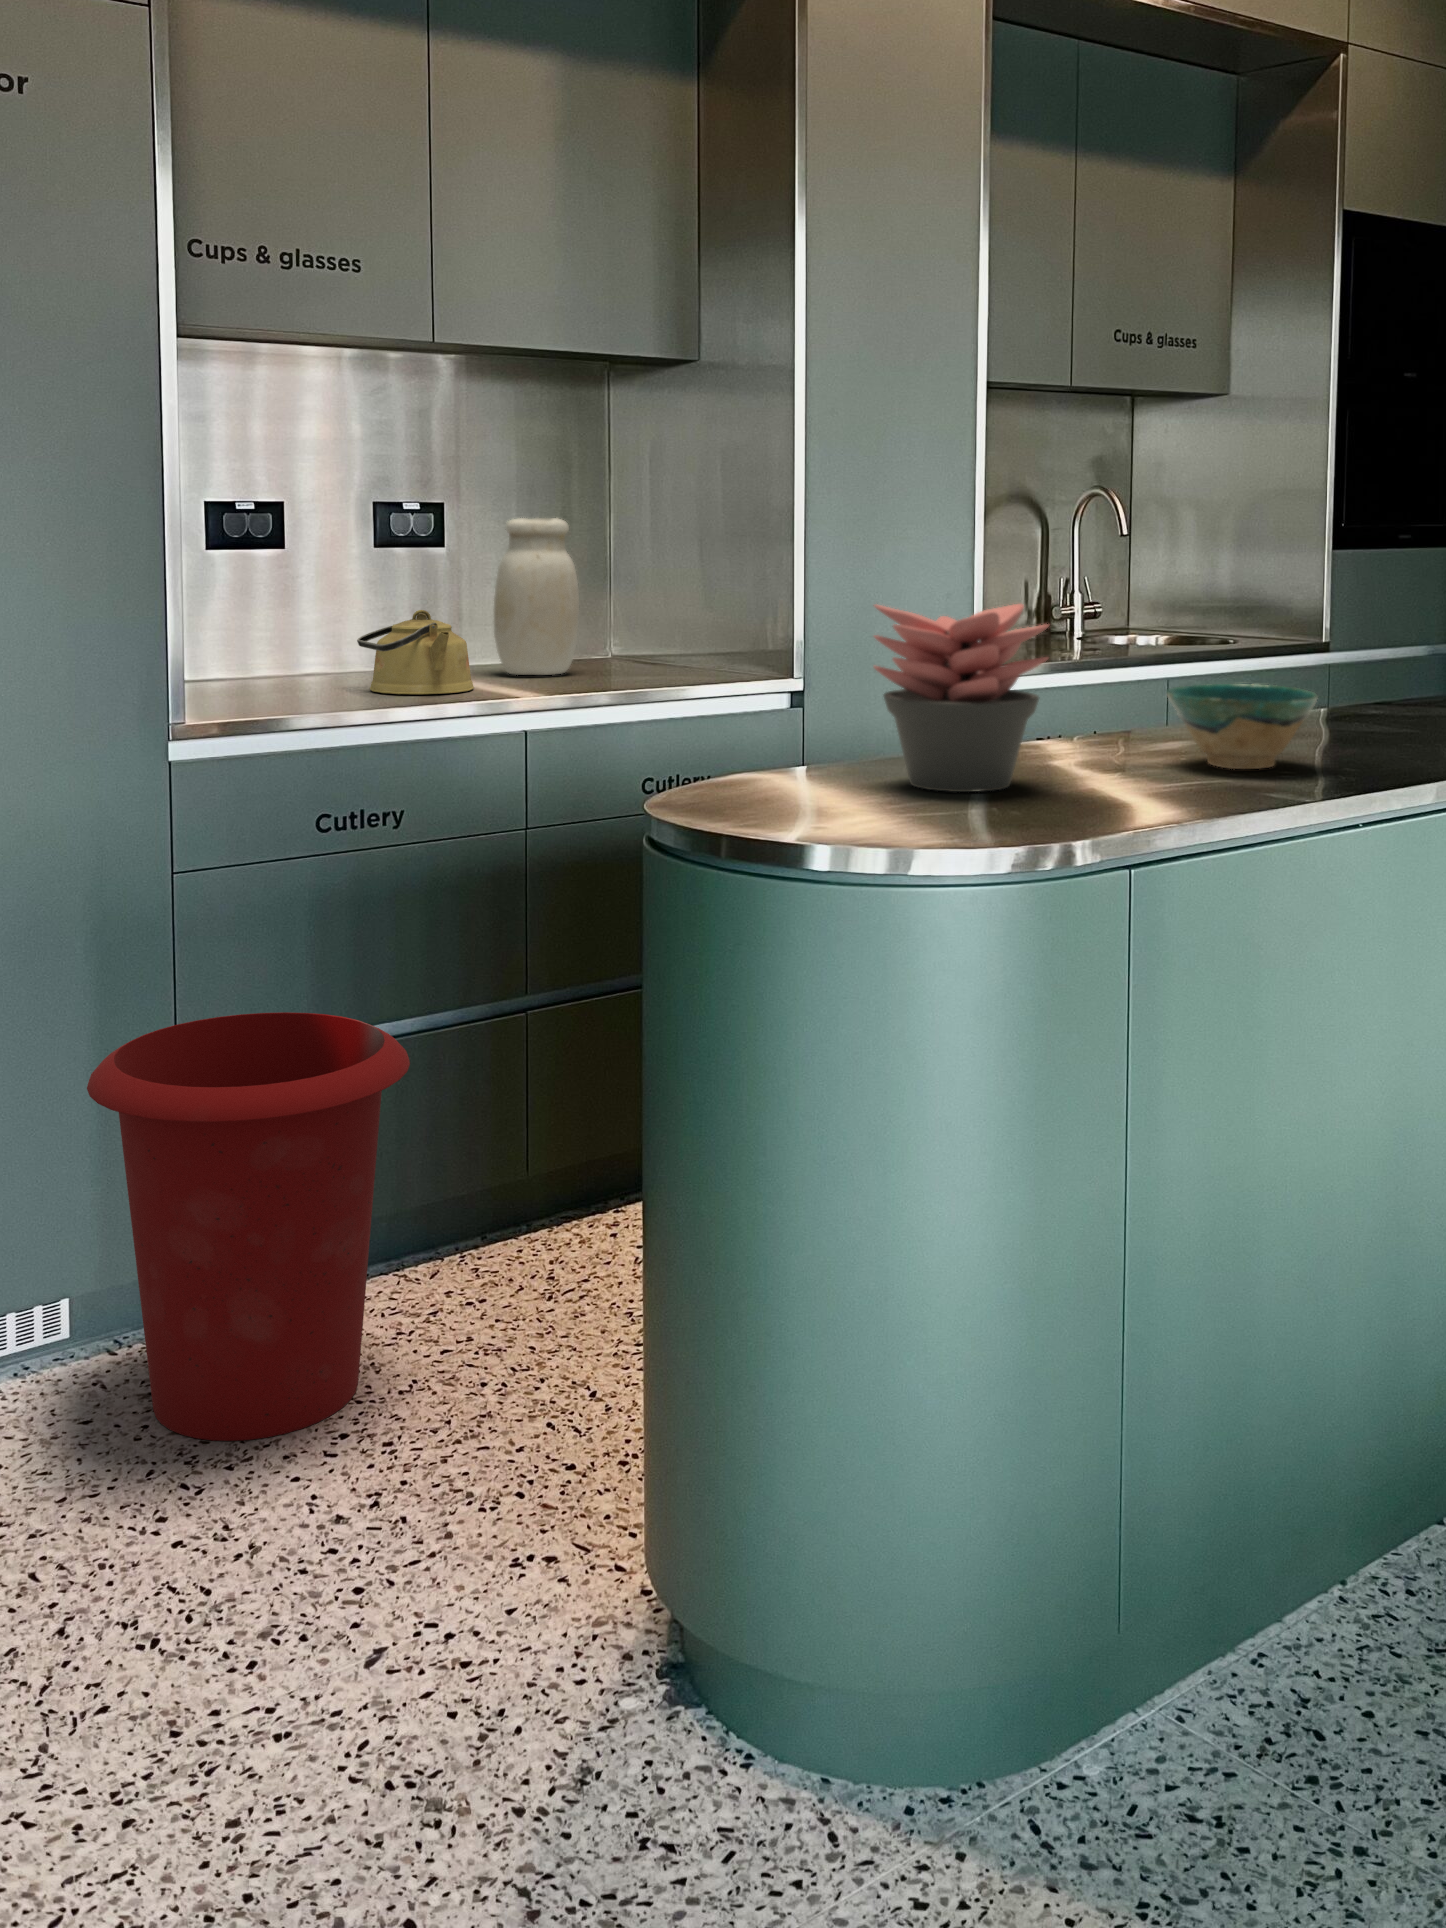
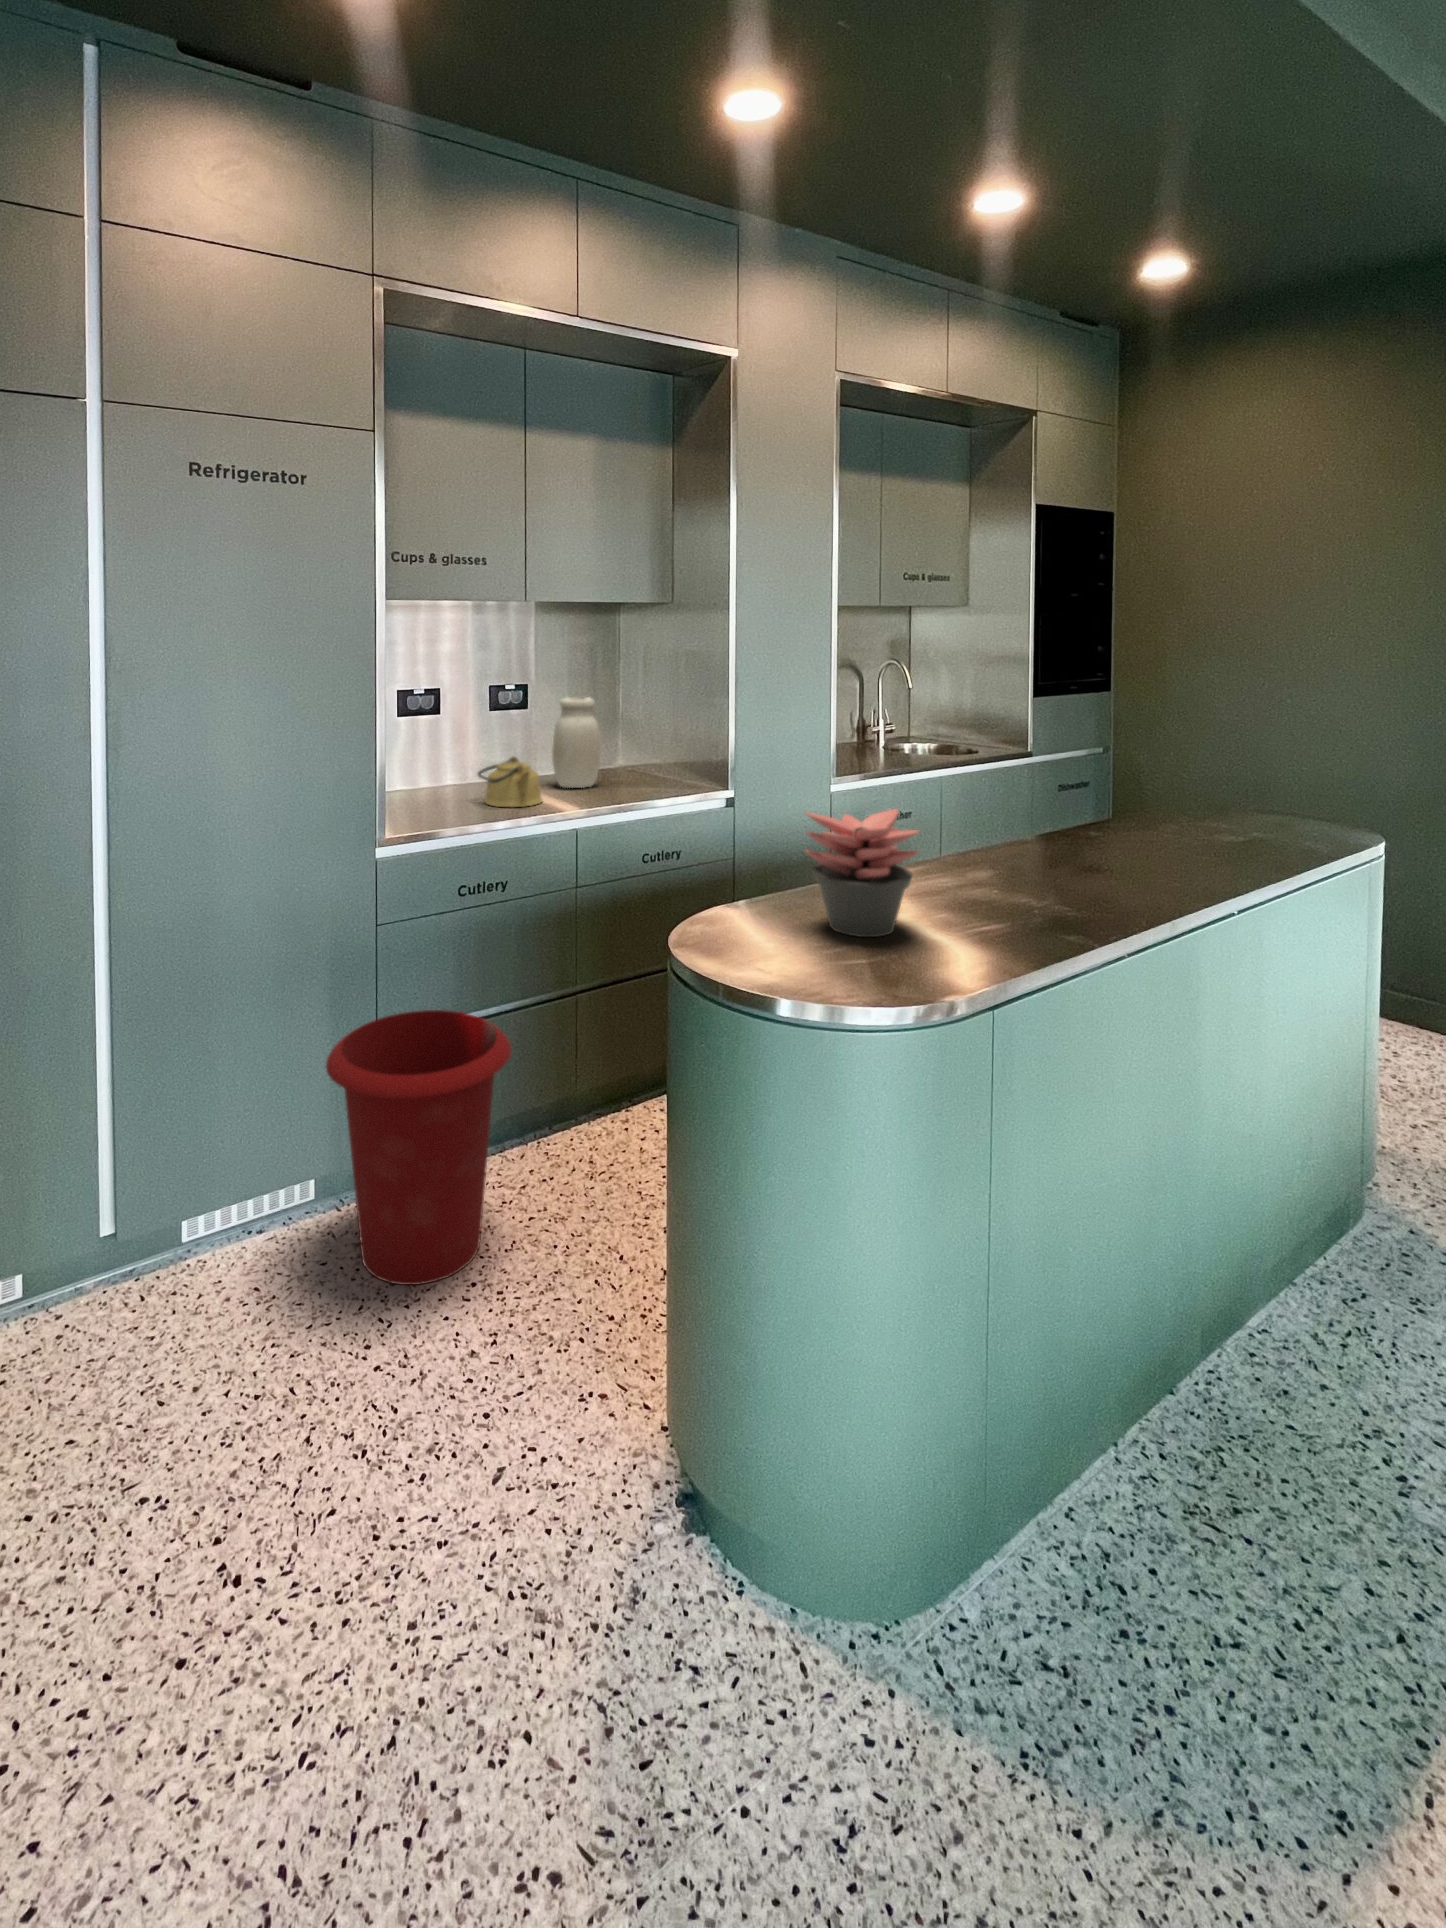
bowl: present [1166,684,1318,769] -> none [983,846,1084,909]

